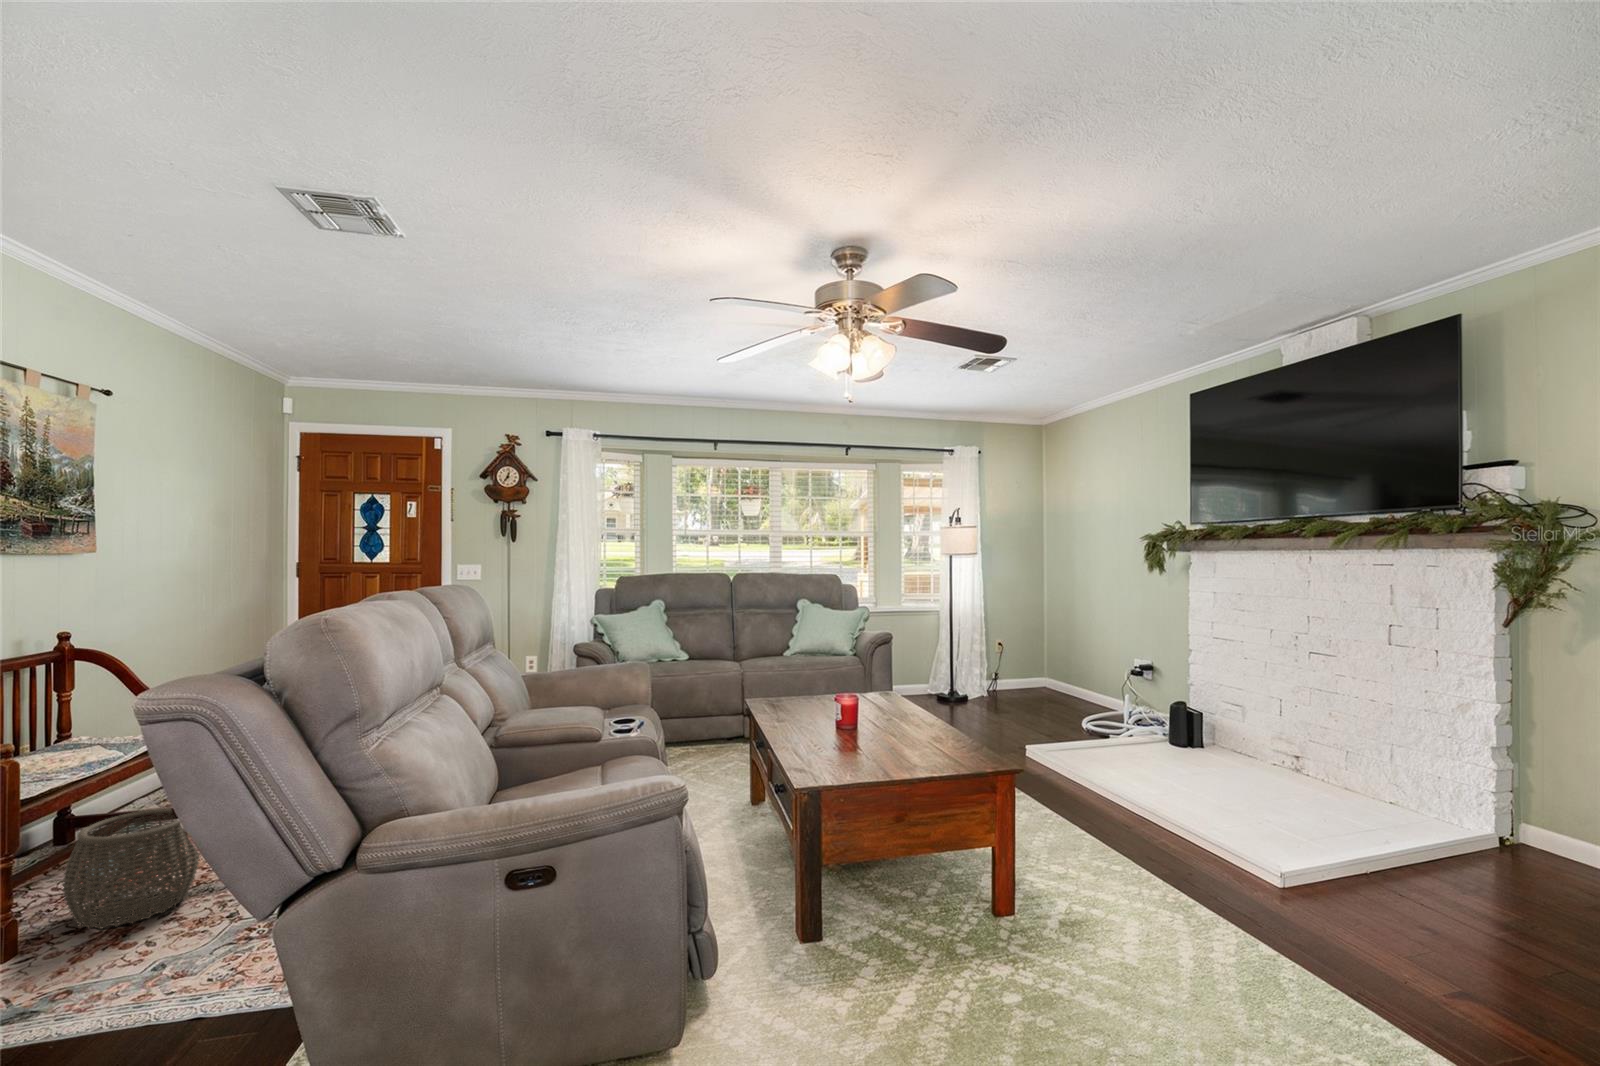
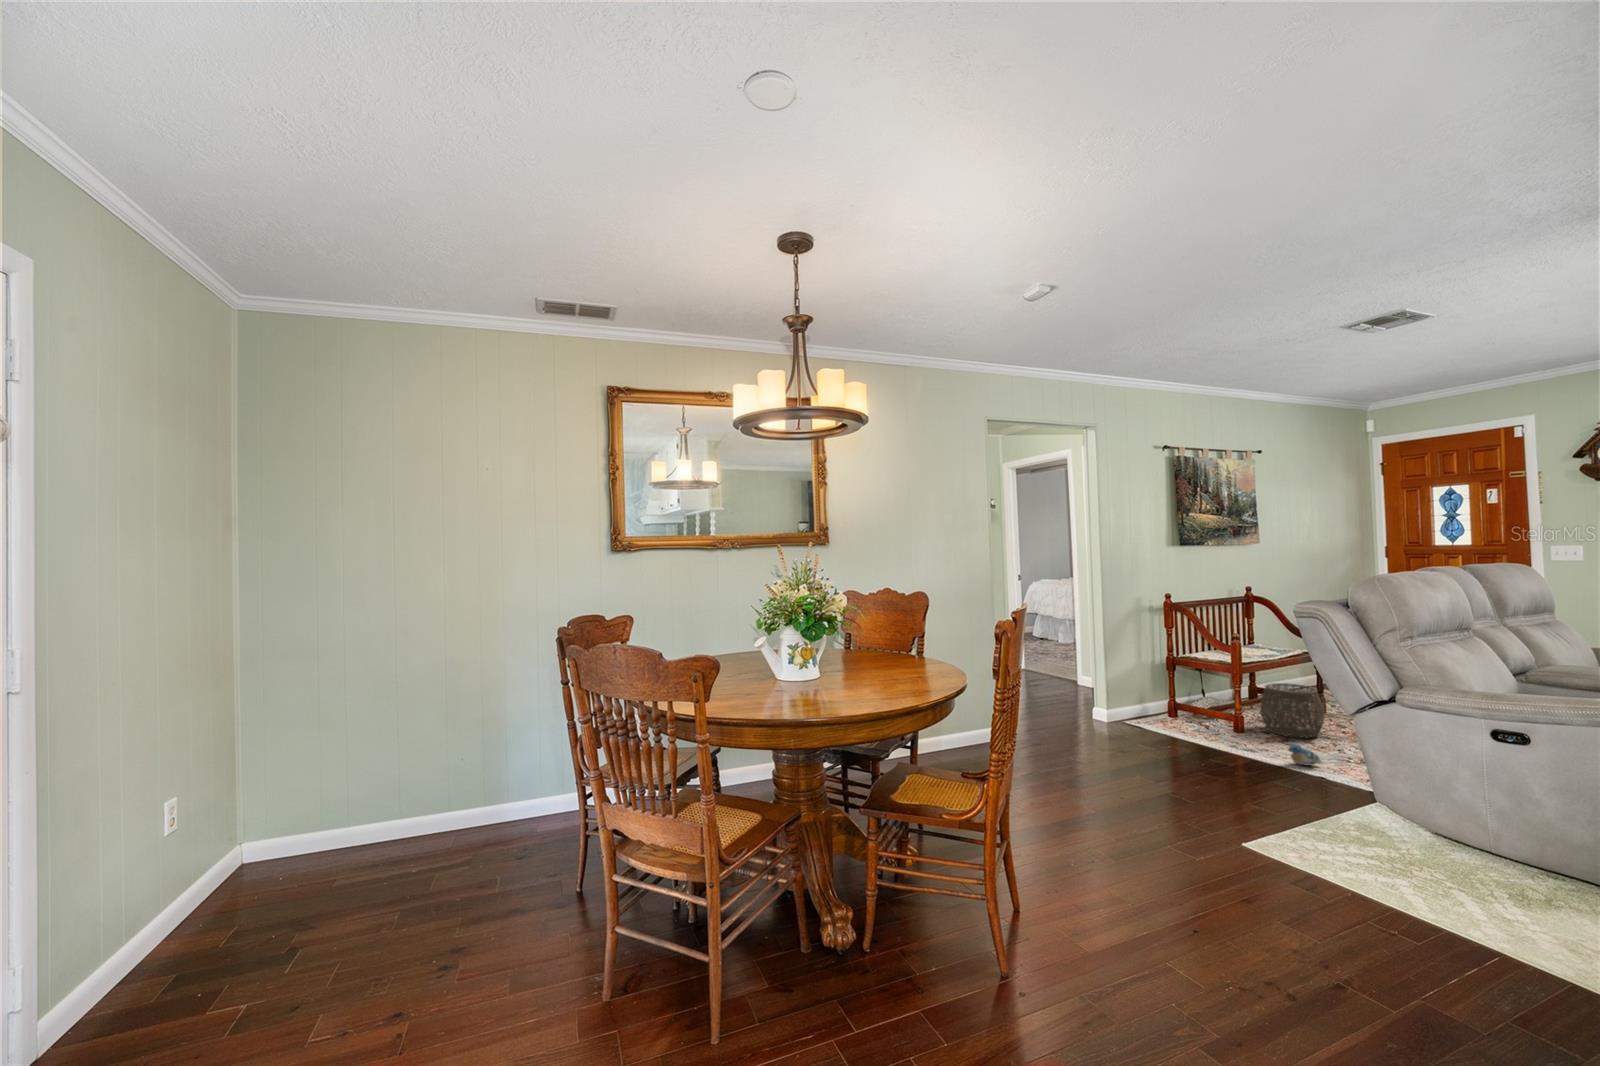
plush toy: none [113,961,193,1004] -> present [1288,743,1322,765]

